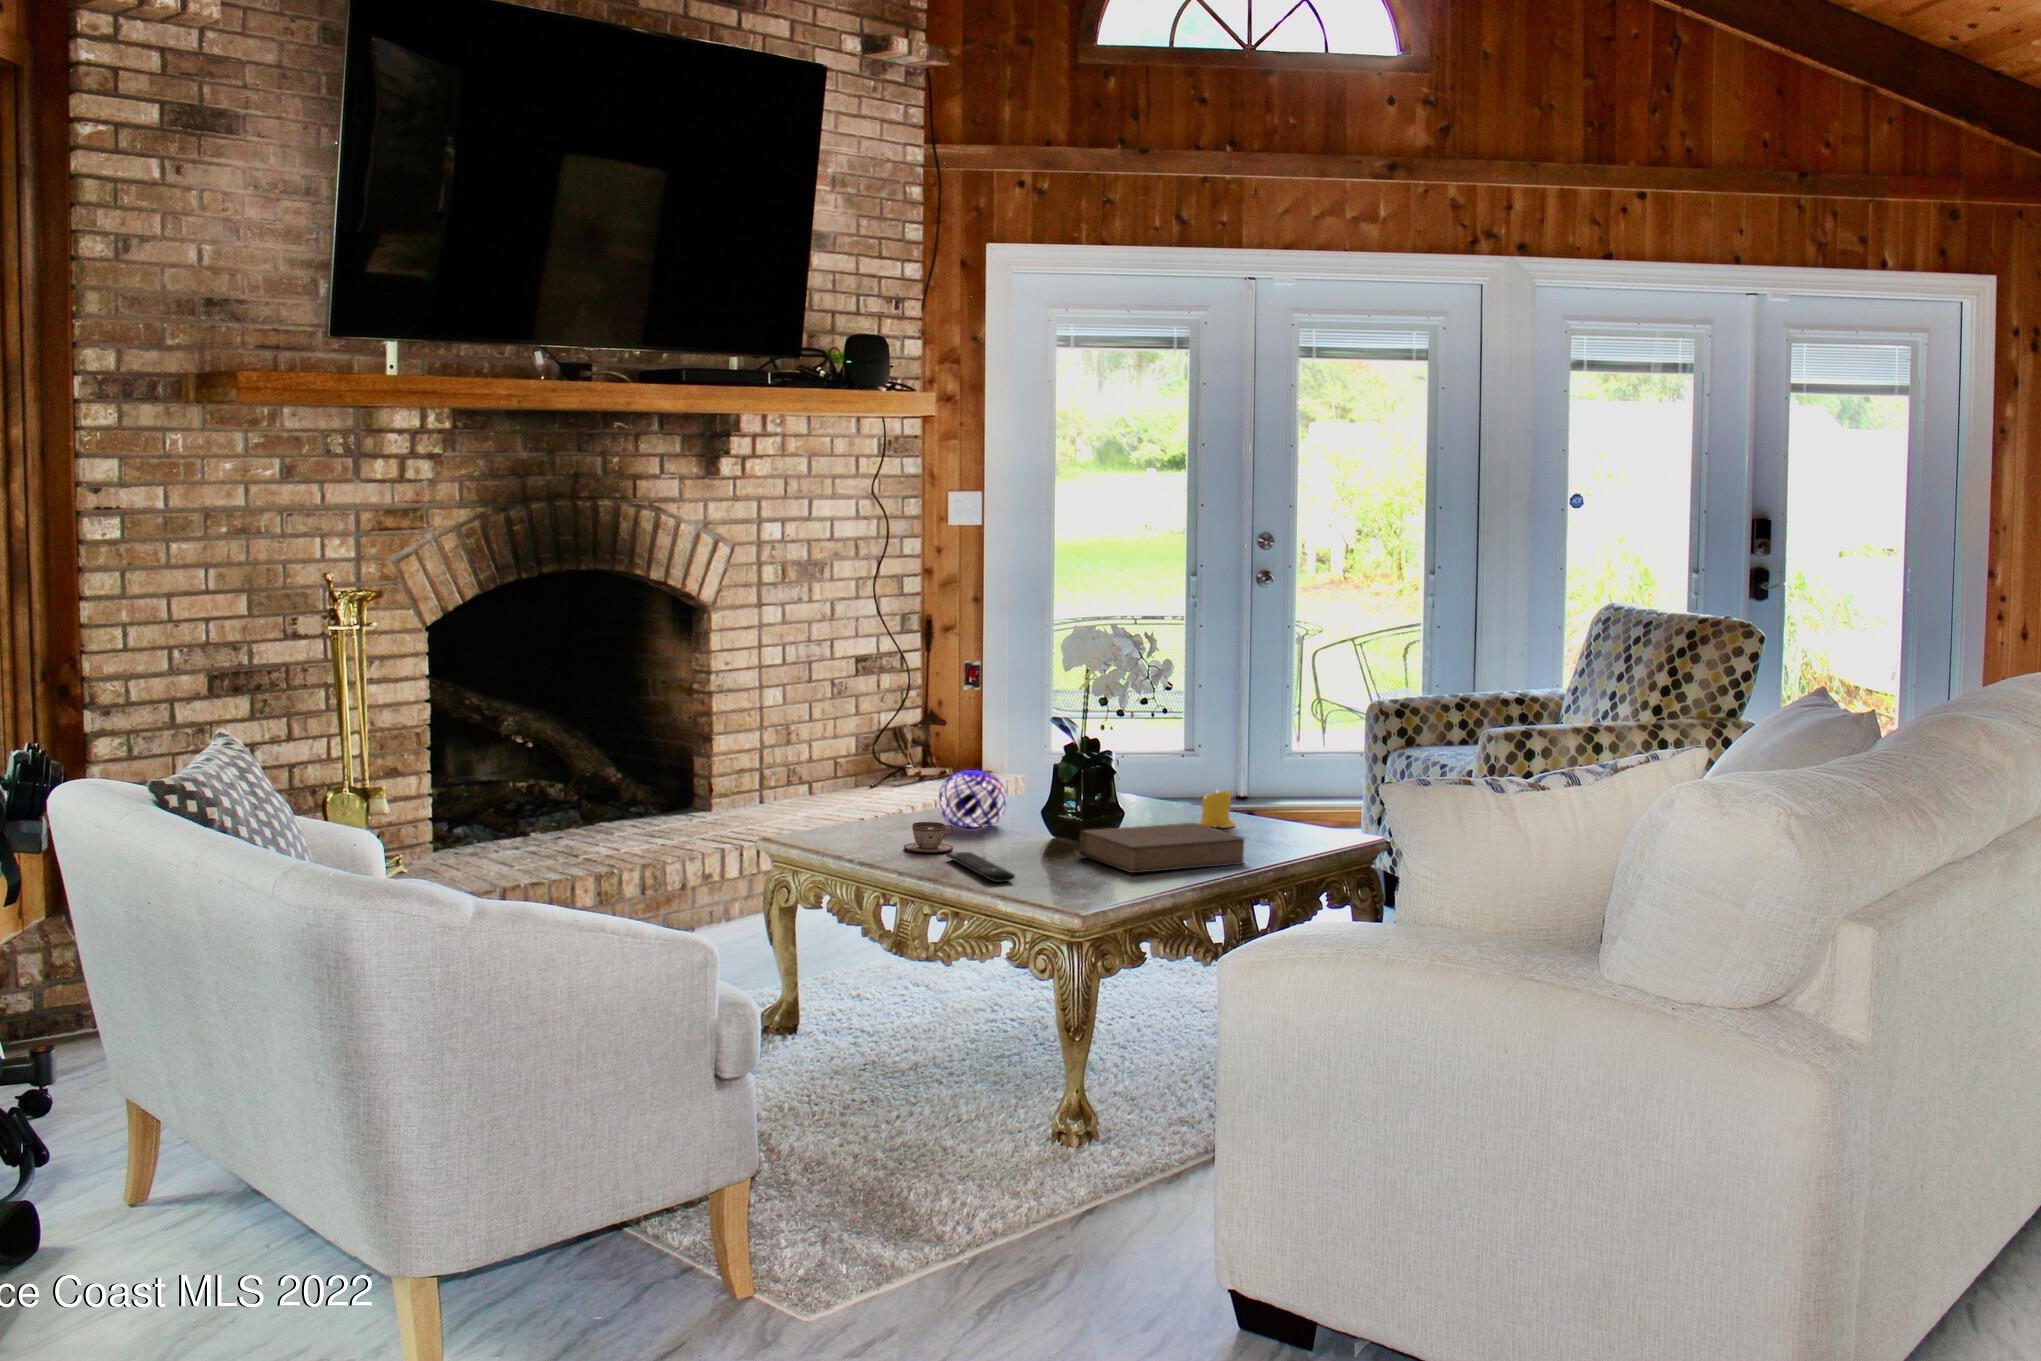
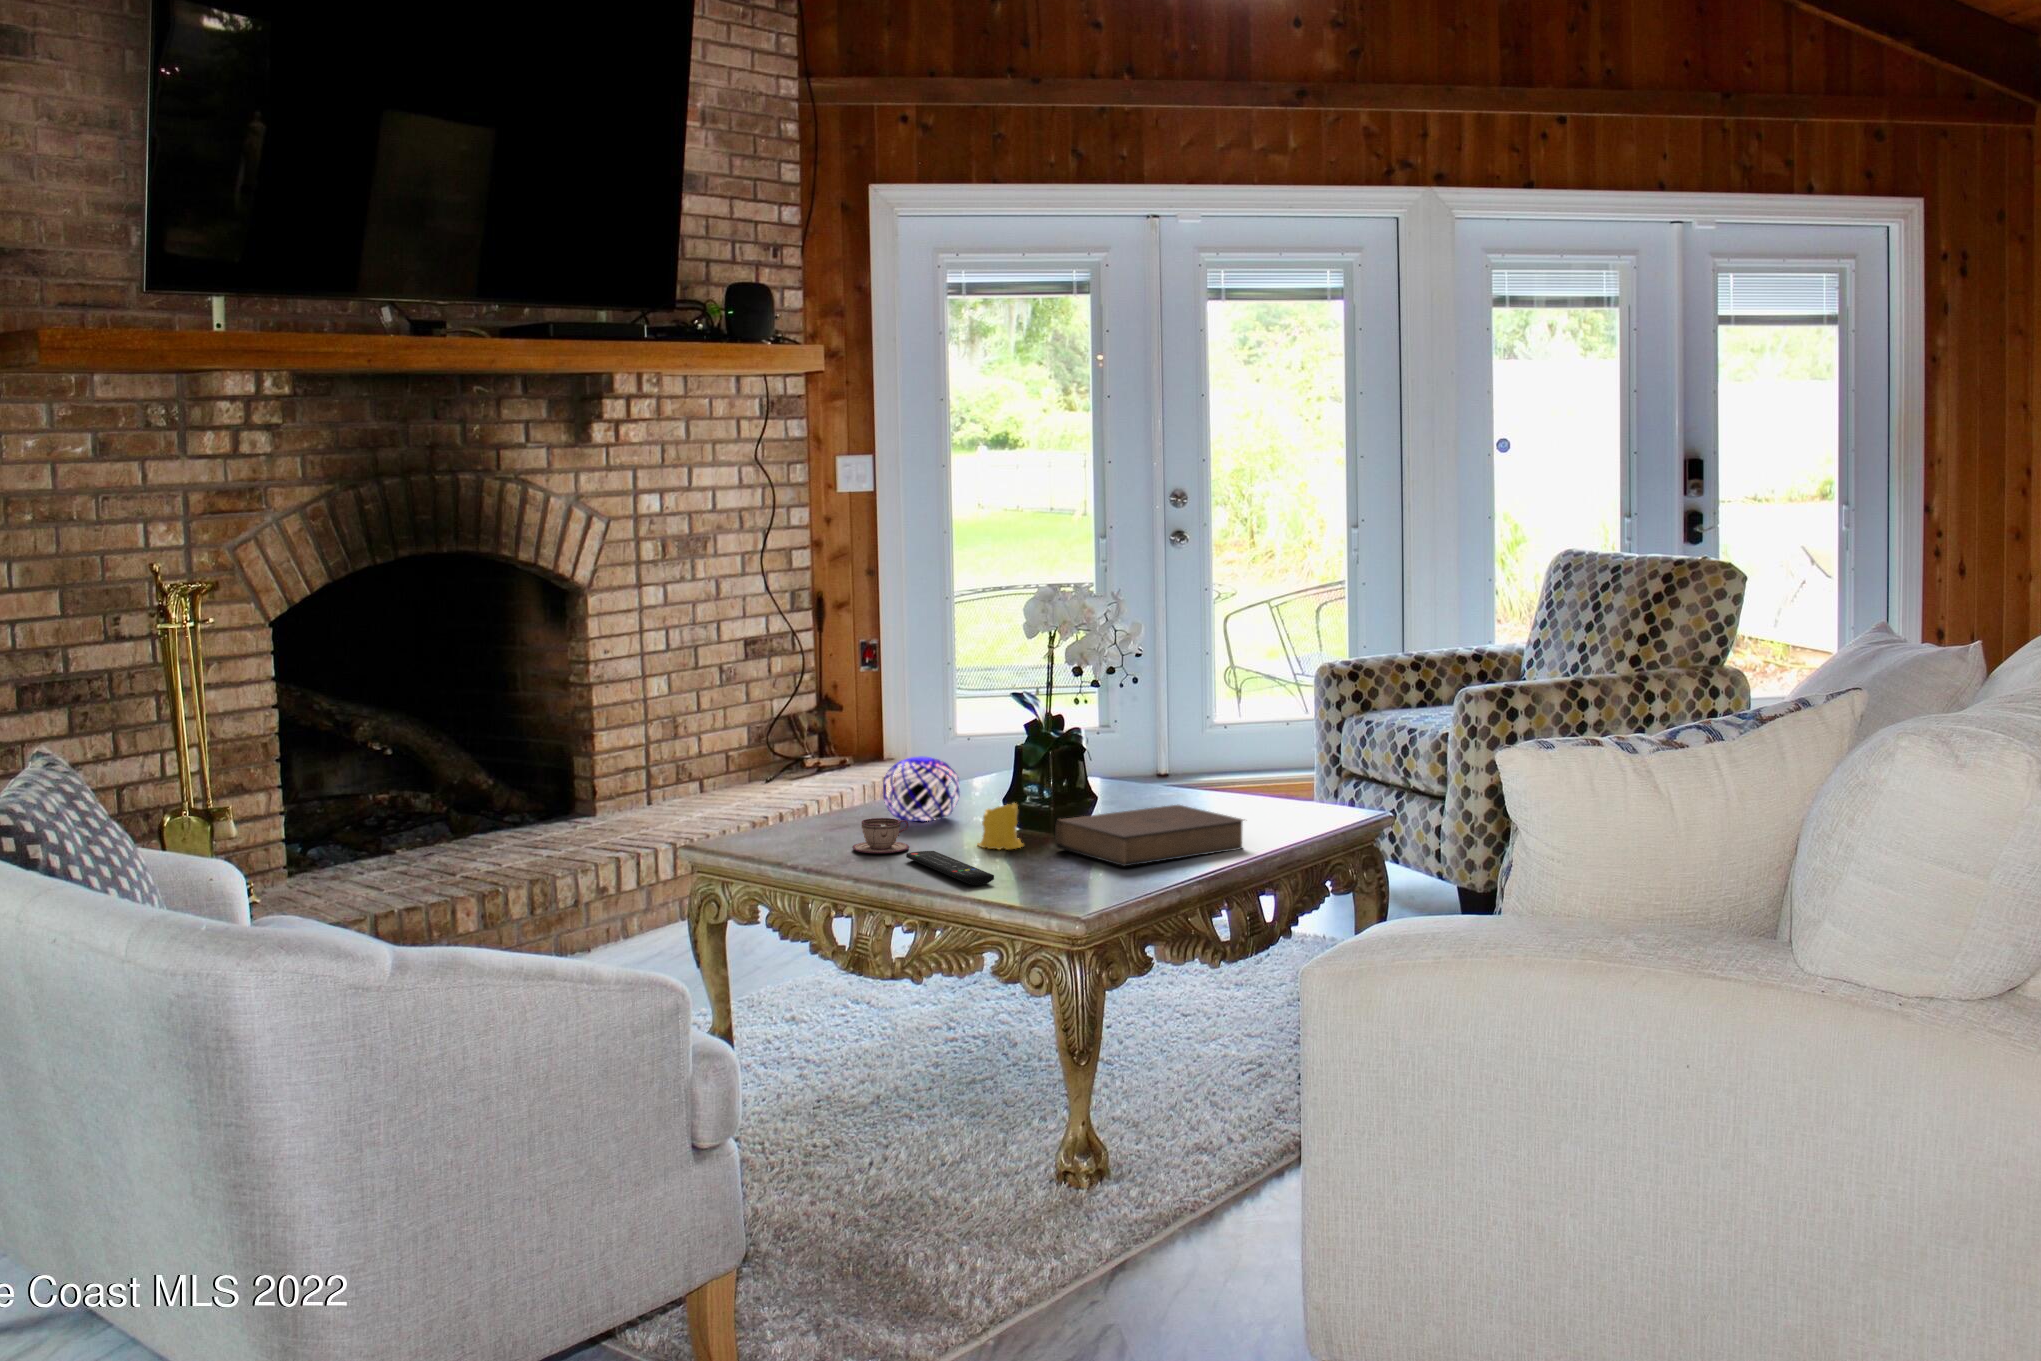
candle: present [1197,791,1234,828] -> present [978,803,1023,850]

